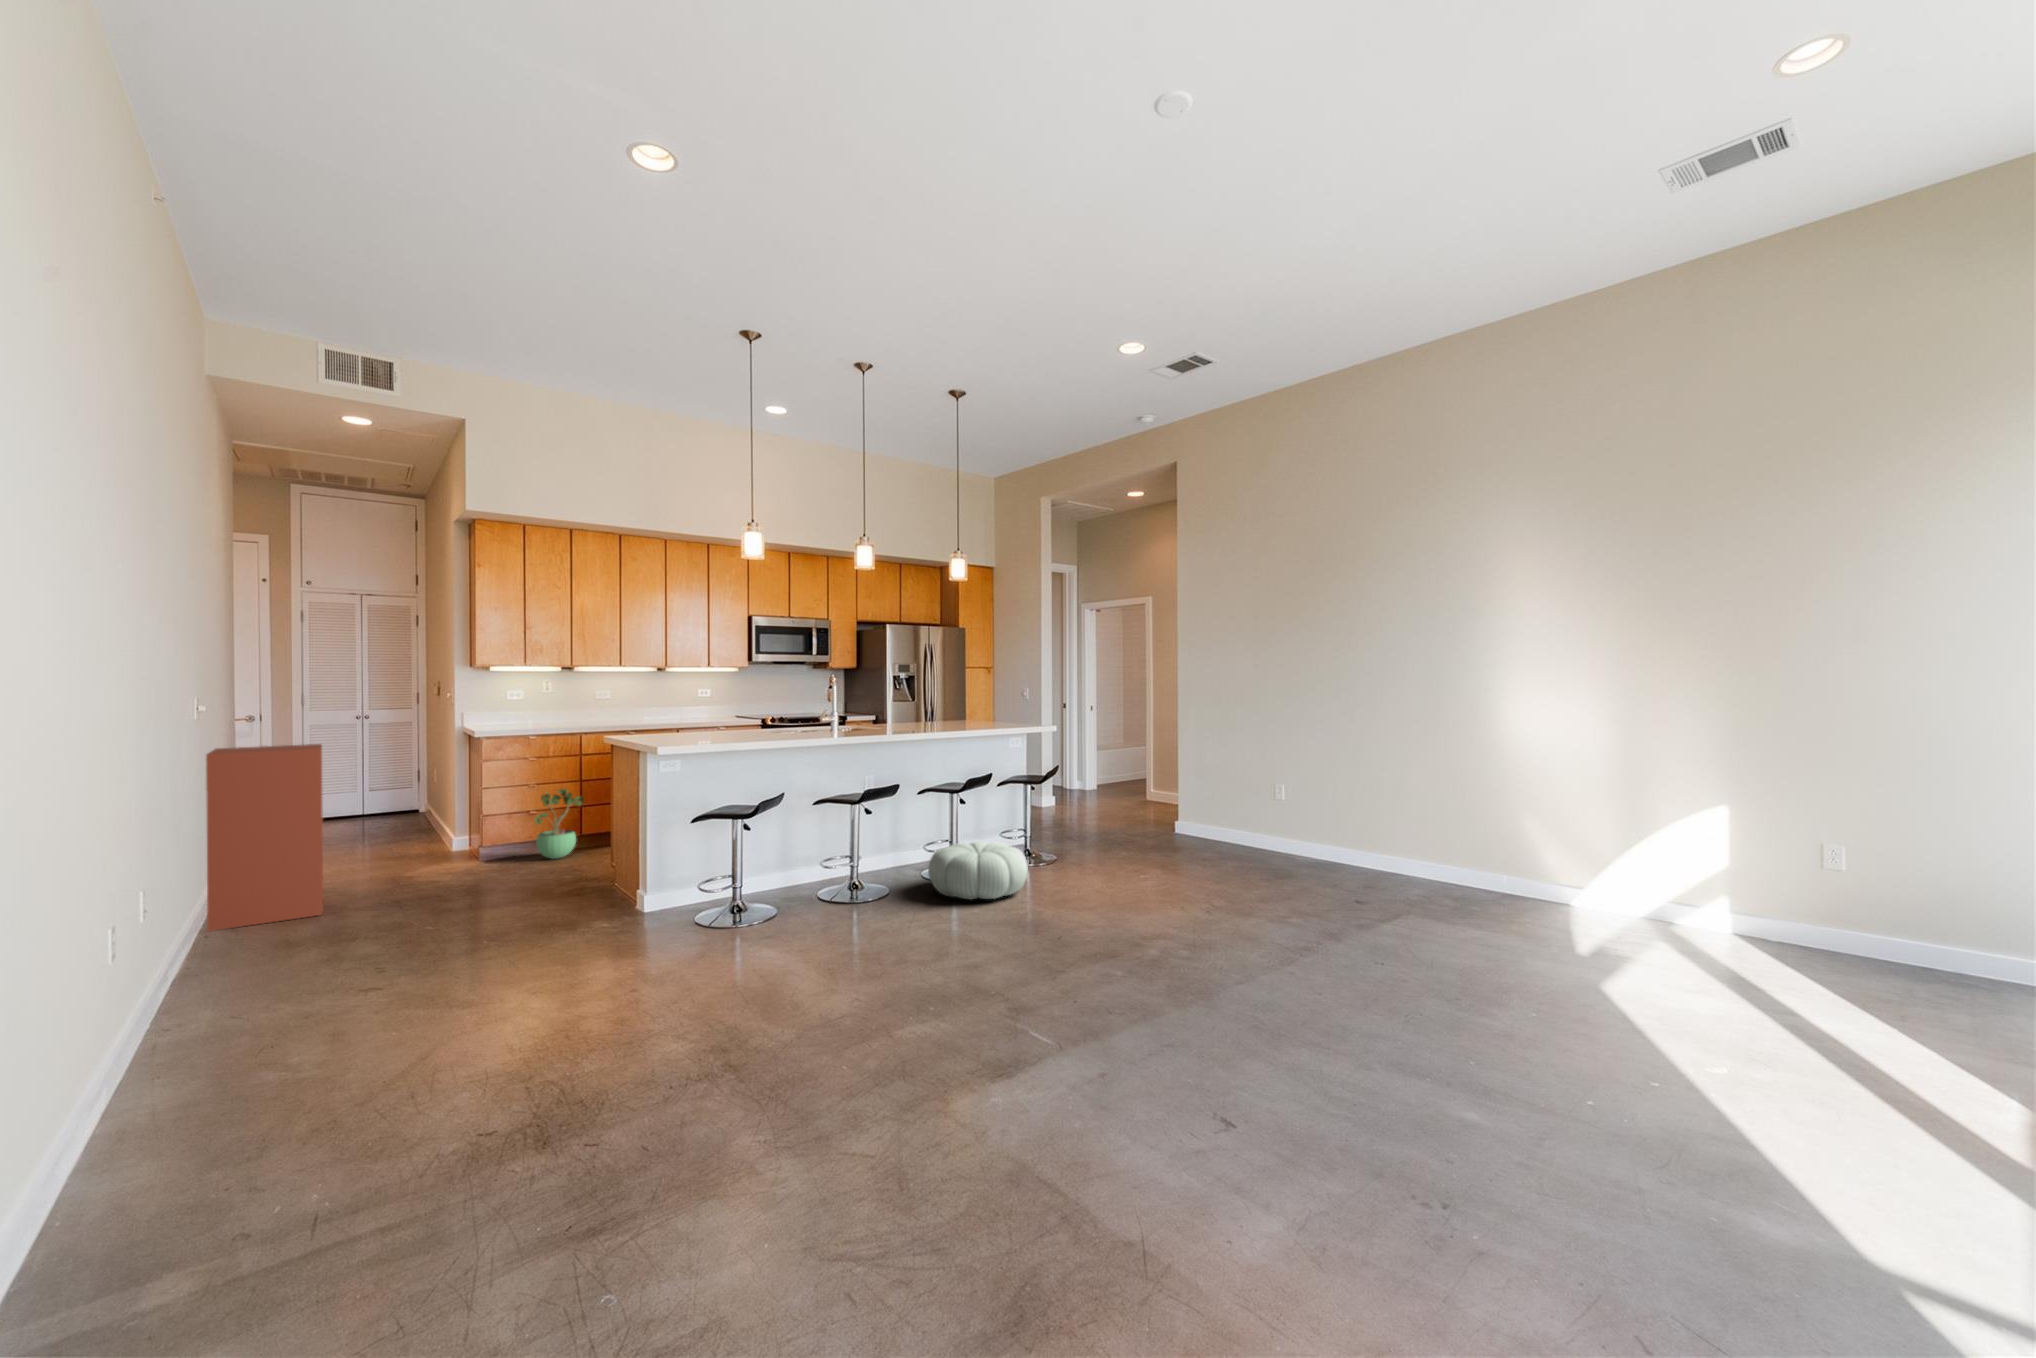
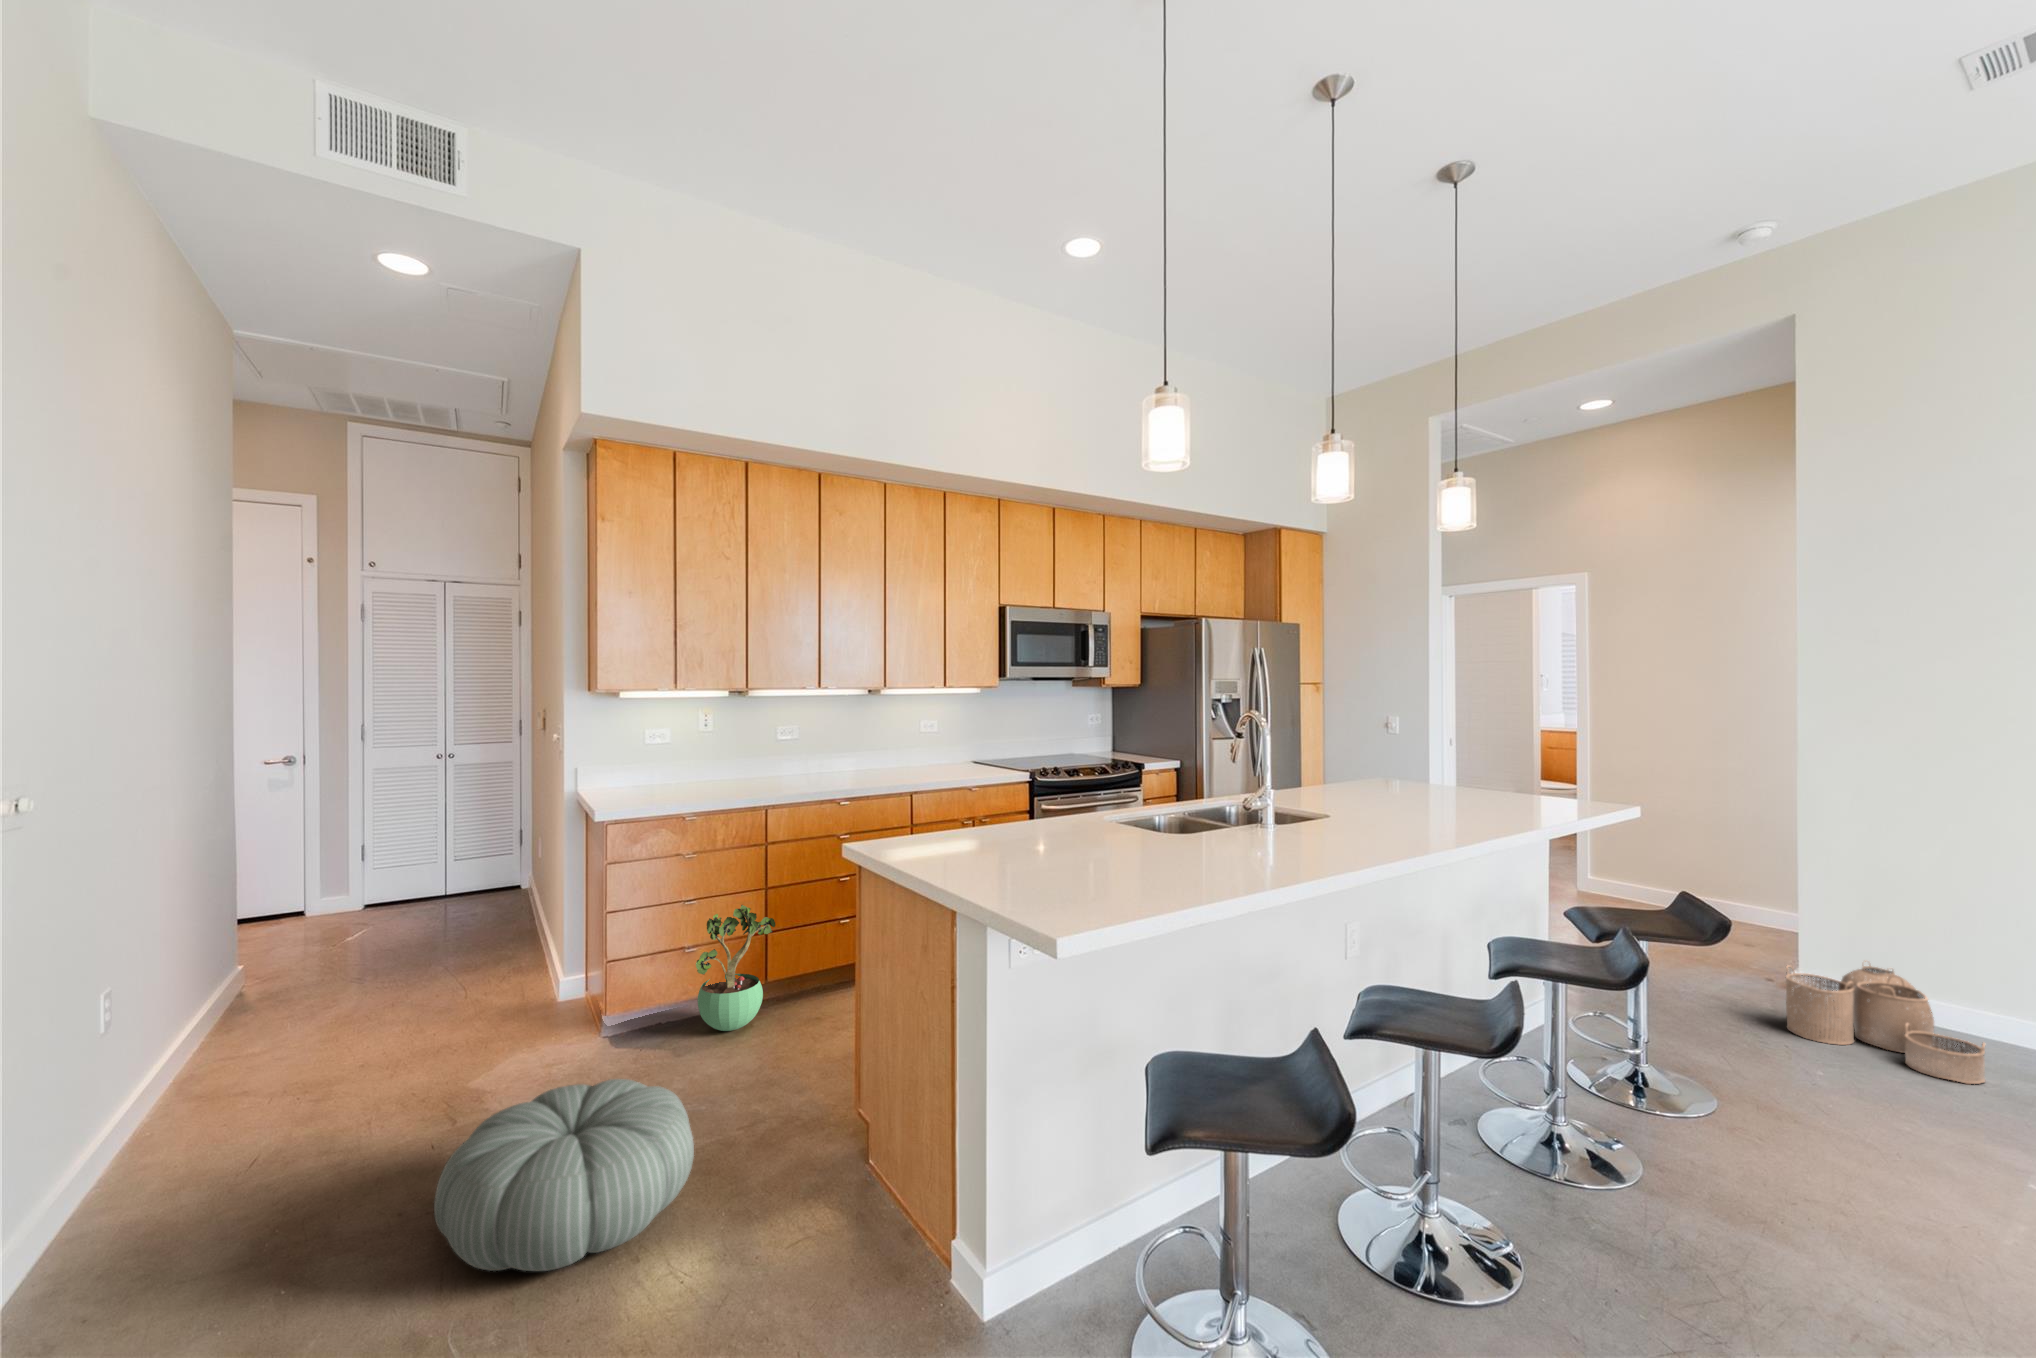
bookshelf: present [206,744,323,931] -> none [6,858,310,1336]
woven basket: none [1147,812,1219,859] -> present [1786,961,1985,1084]
pouf: present [928,842,1028,900] -> present [434,1079,694,1271]

